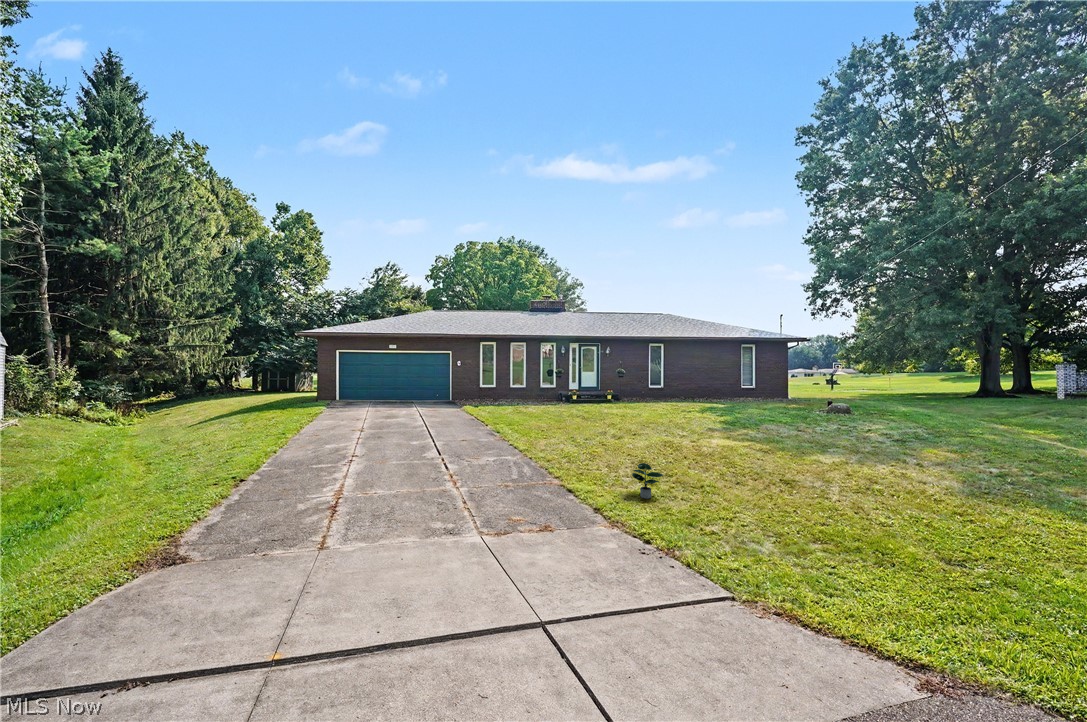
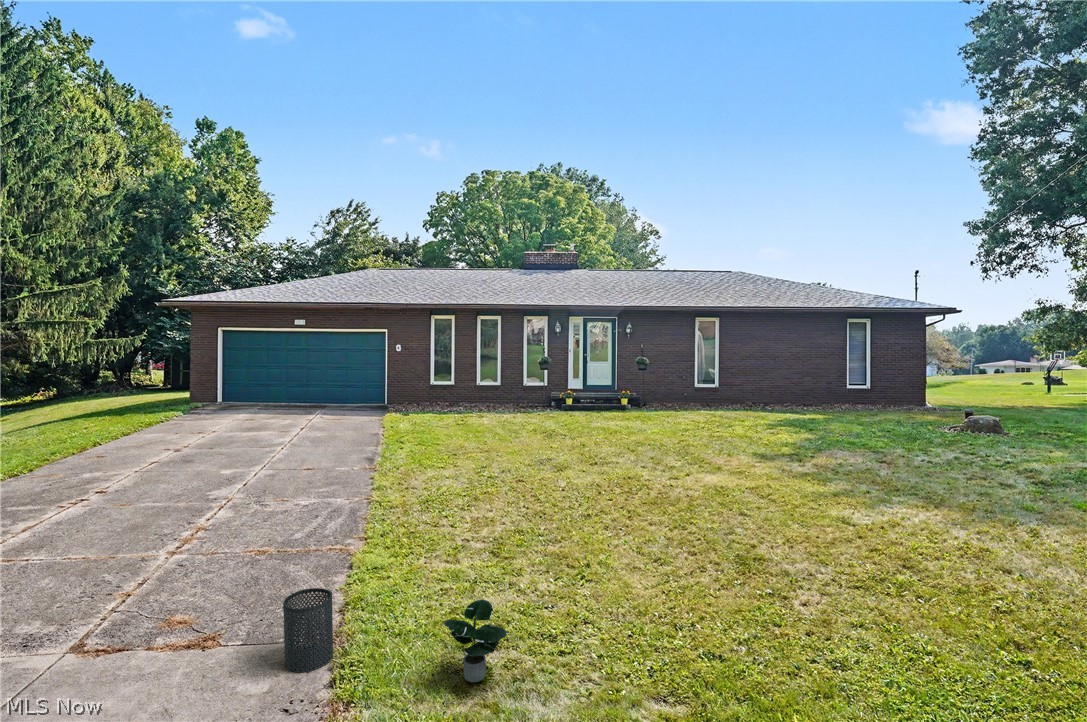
trash can: none [549,462,571,499] -> present [283,588,333,672]

